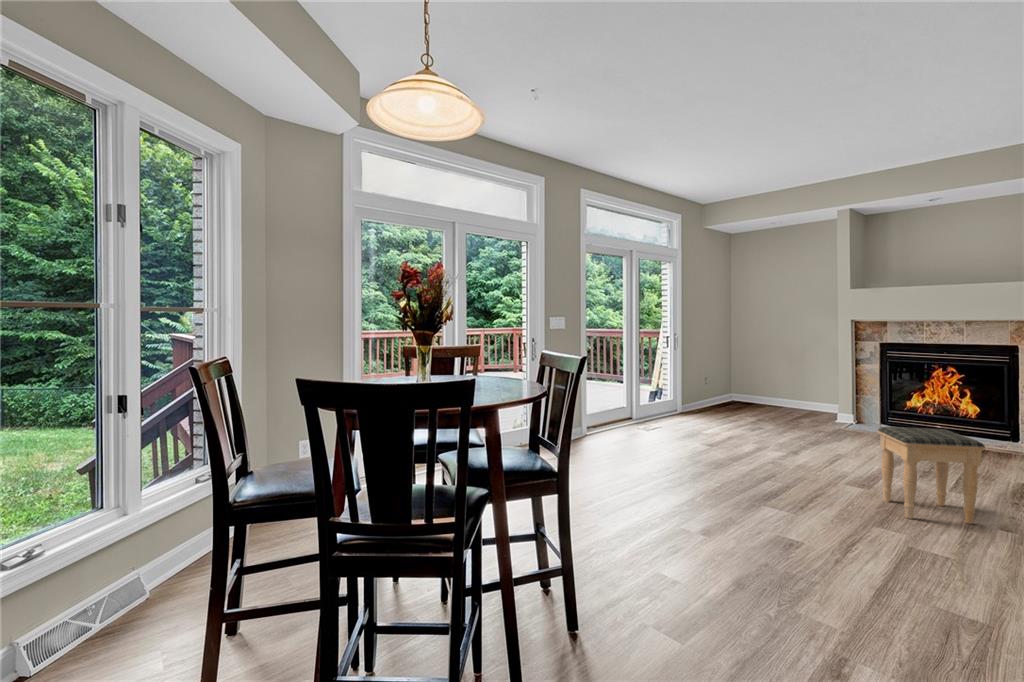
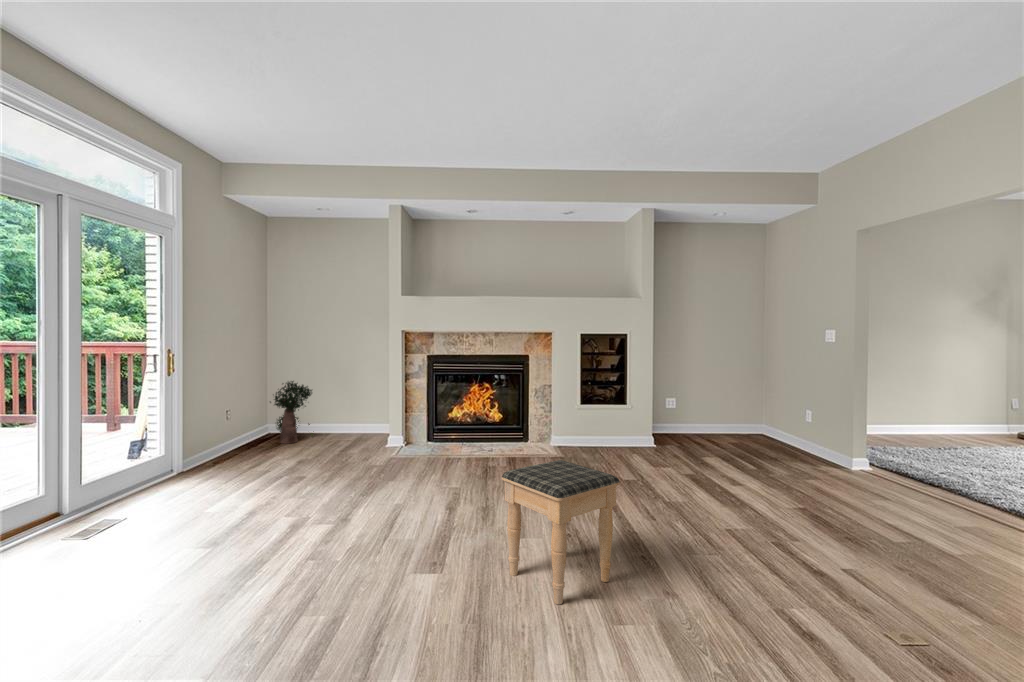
potted plant: none [739,361,777,410] -> present [270,381,313,444]

